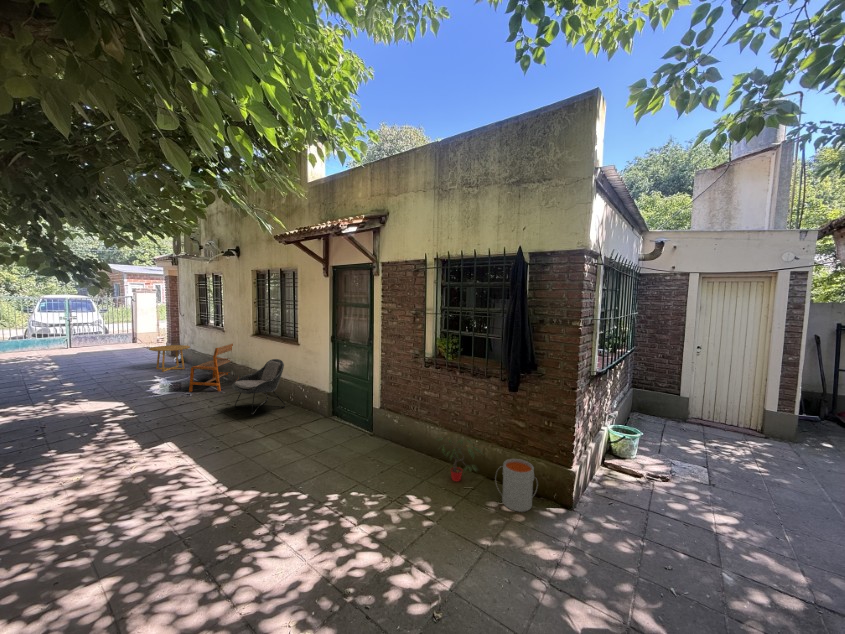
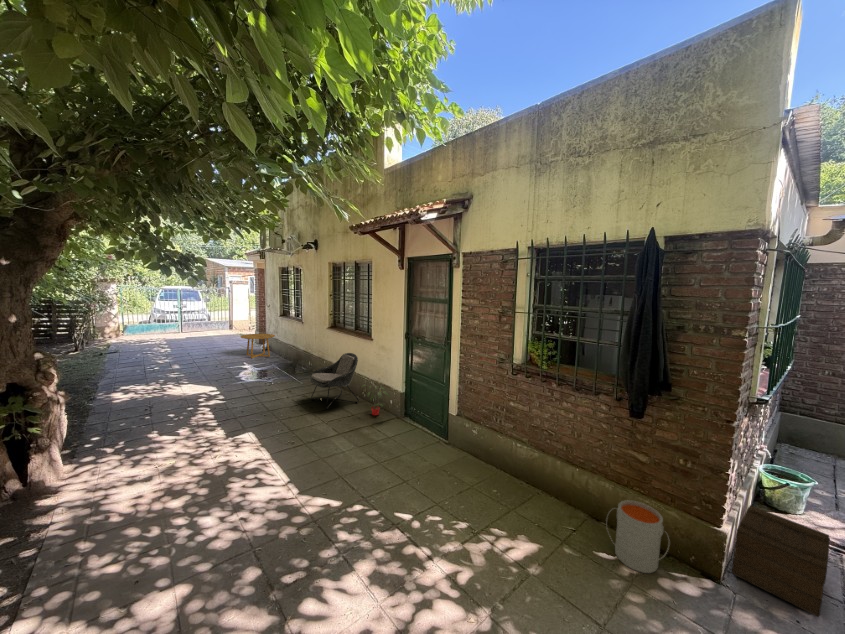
bench: present [189,343,233,392] -> none [272,333,316,381]
potted plant: present [437,438,482,481] -> present [364,385,389,415]
wooden crate: none [582,453,642,522] -> present [732,505,830,617]

